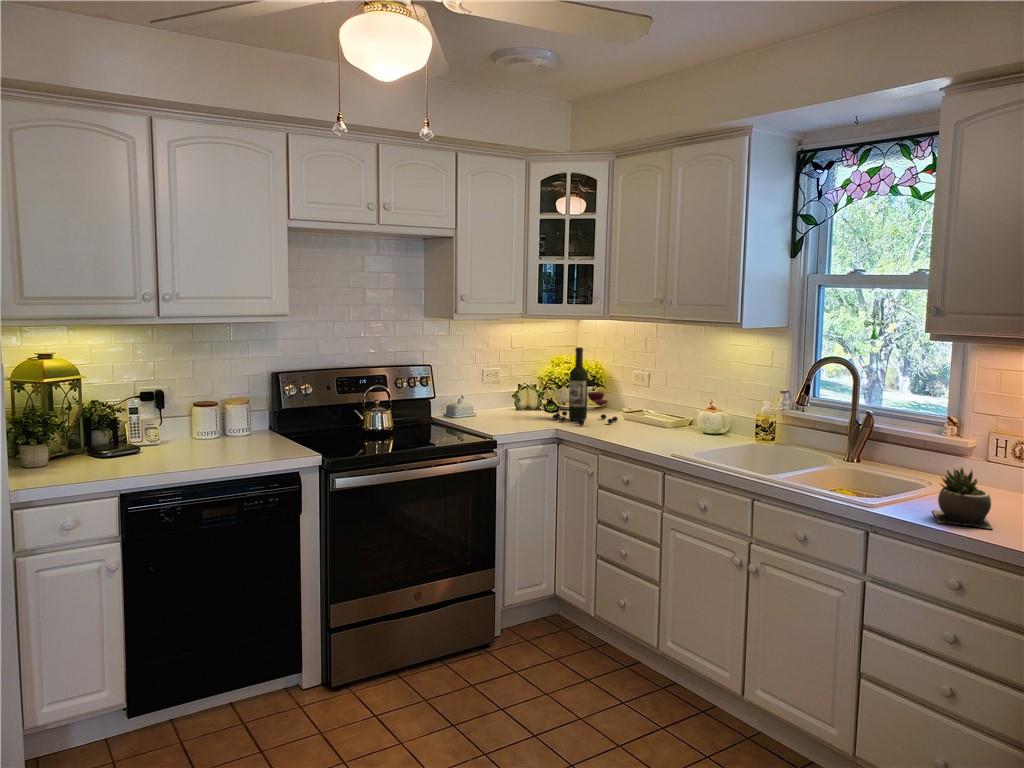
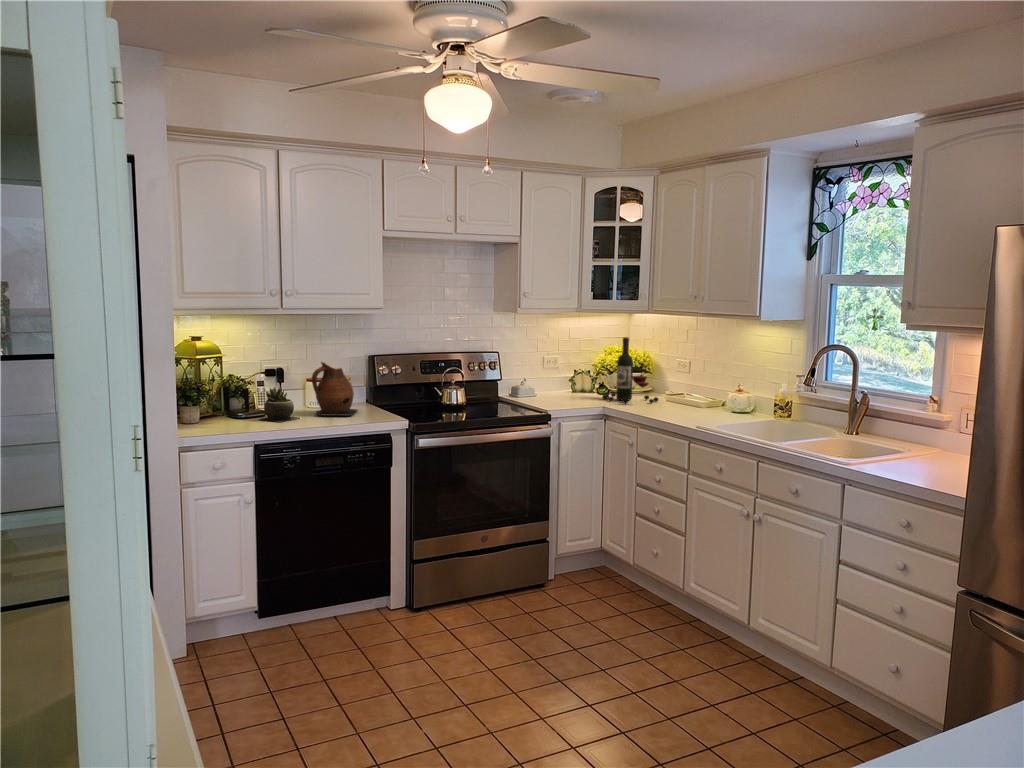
ceramic pitcher: none [199,383,260,451] -> present [312,362,358,416]
succulent plant: present [933,468,993,529] -> present [261,387,299,422]

